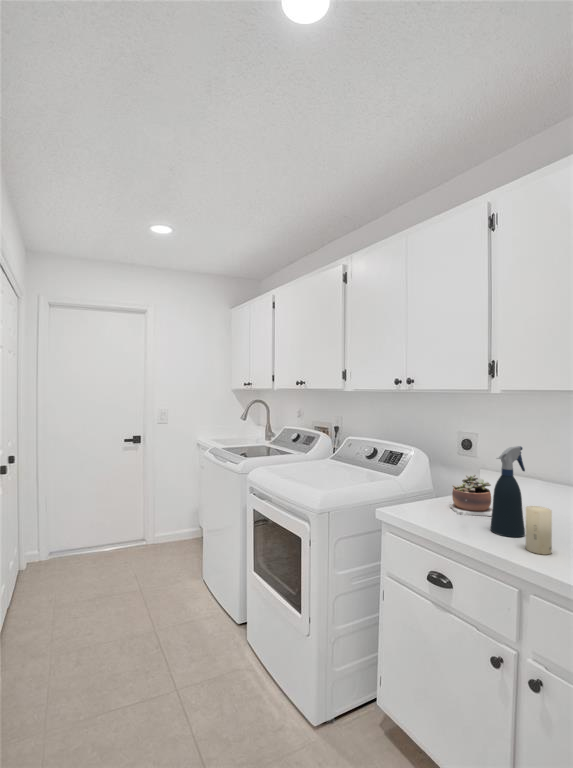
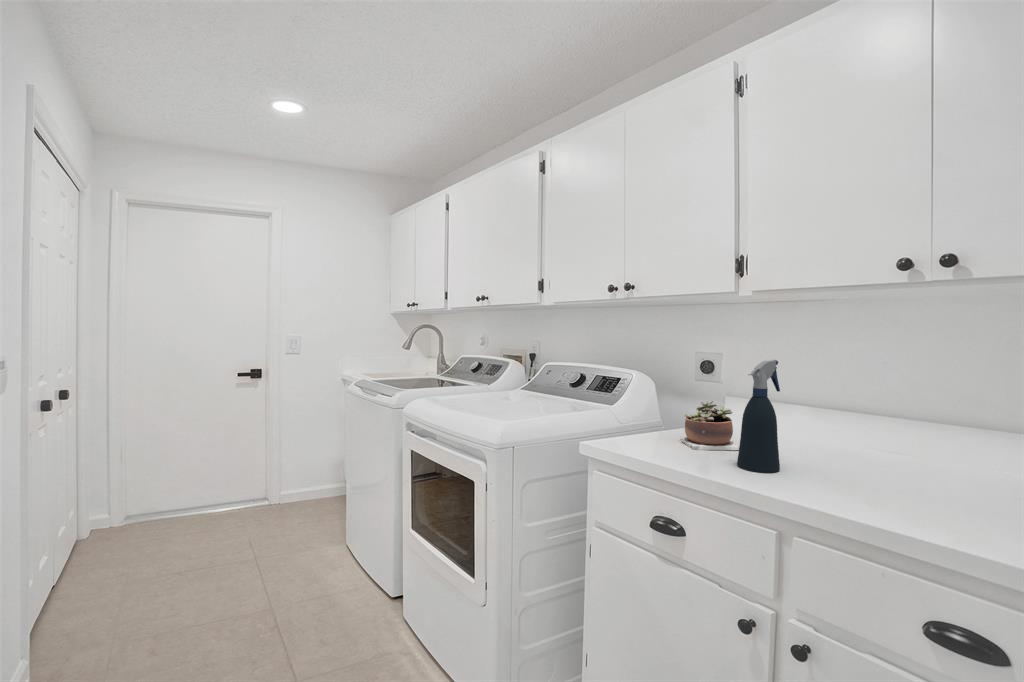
candle: present [526,506,552,555] -> none [786,432,820,491]

